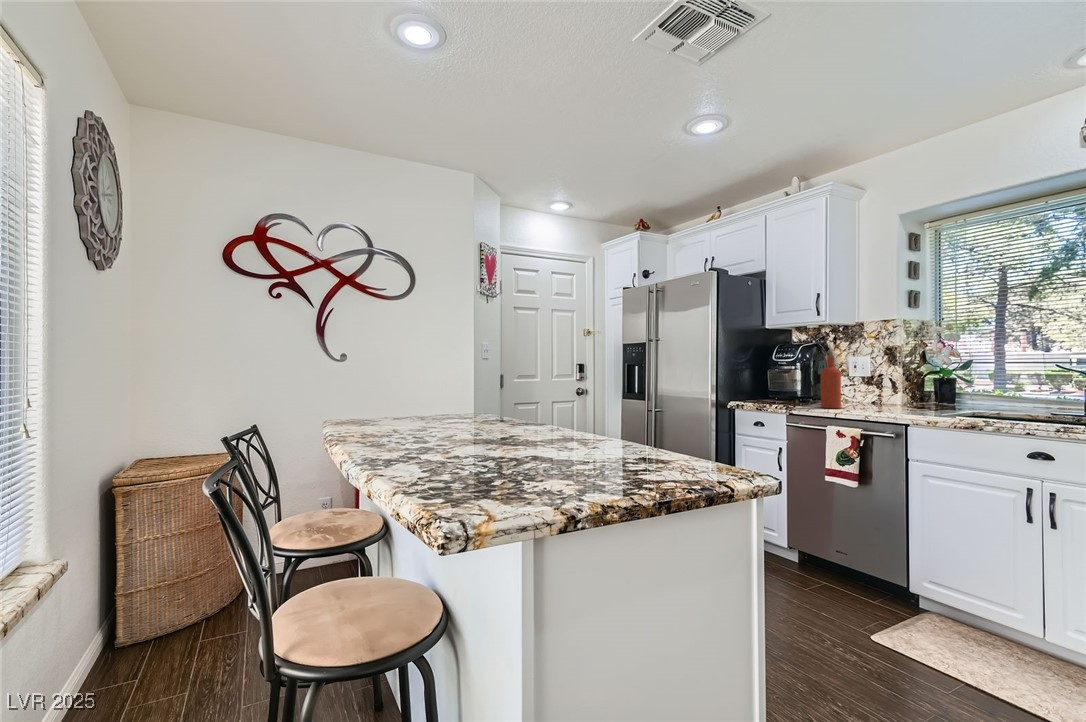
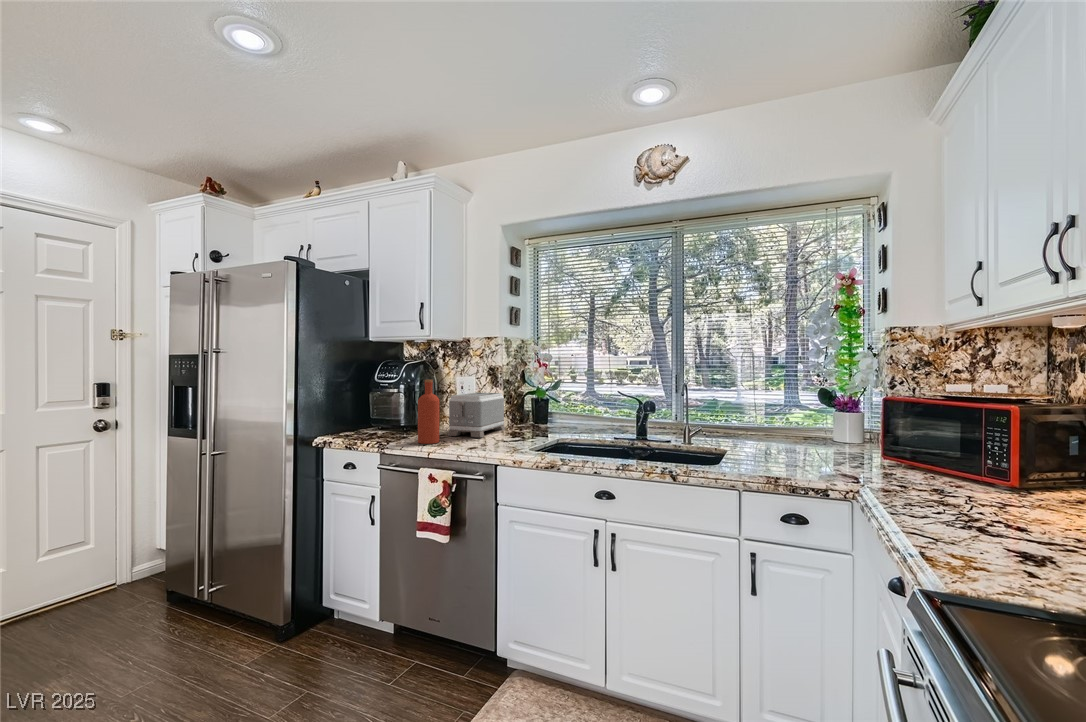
toaster: none [845,371,906,407] -> present [447,393,505,437]

